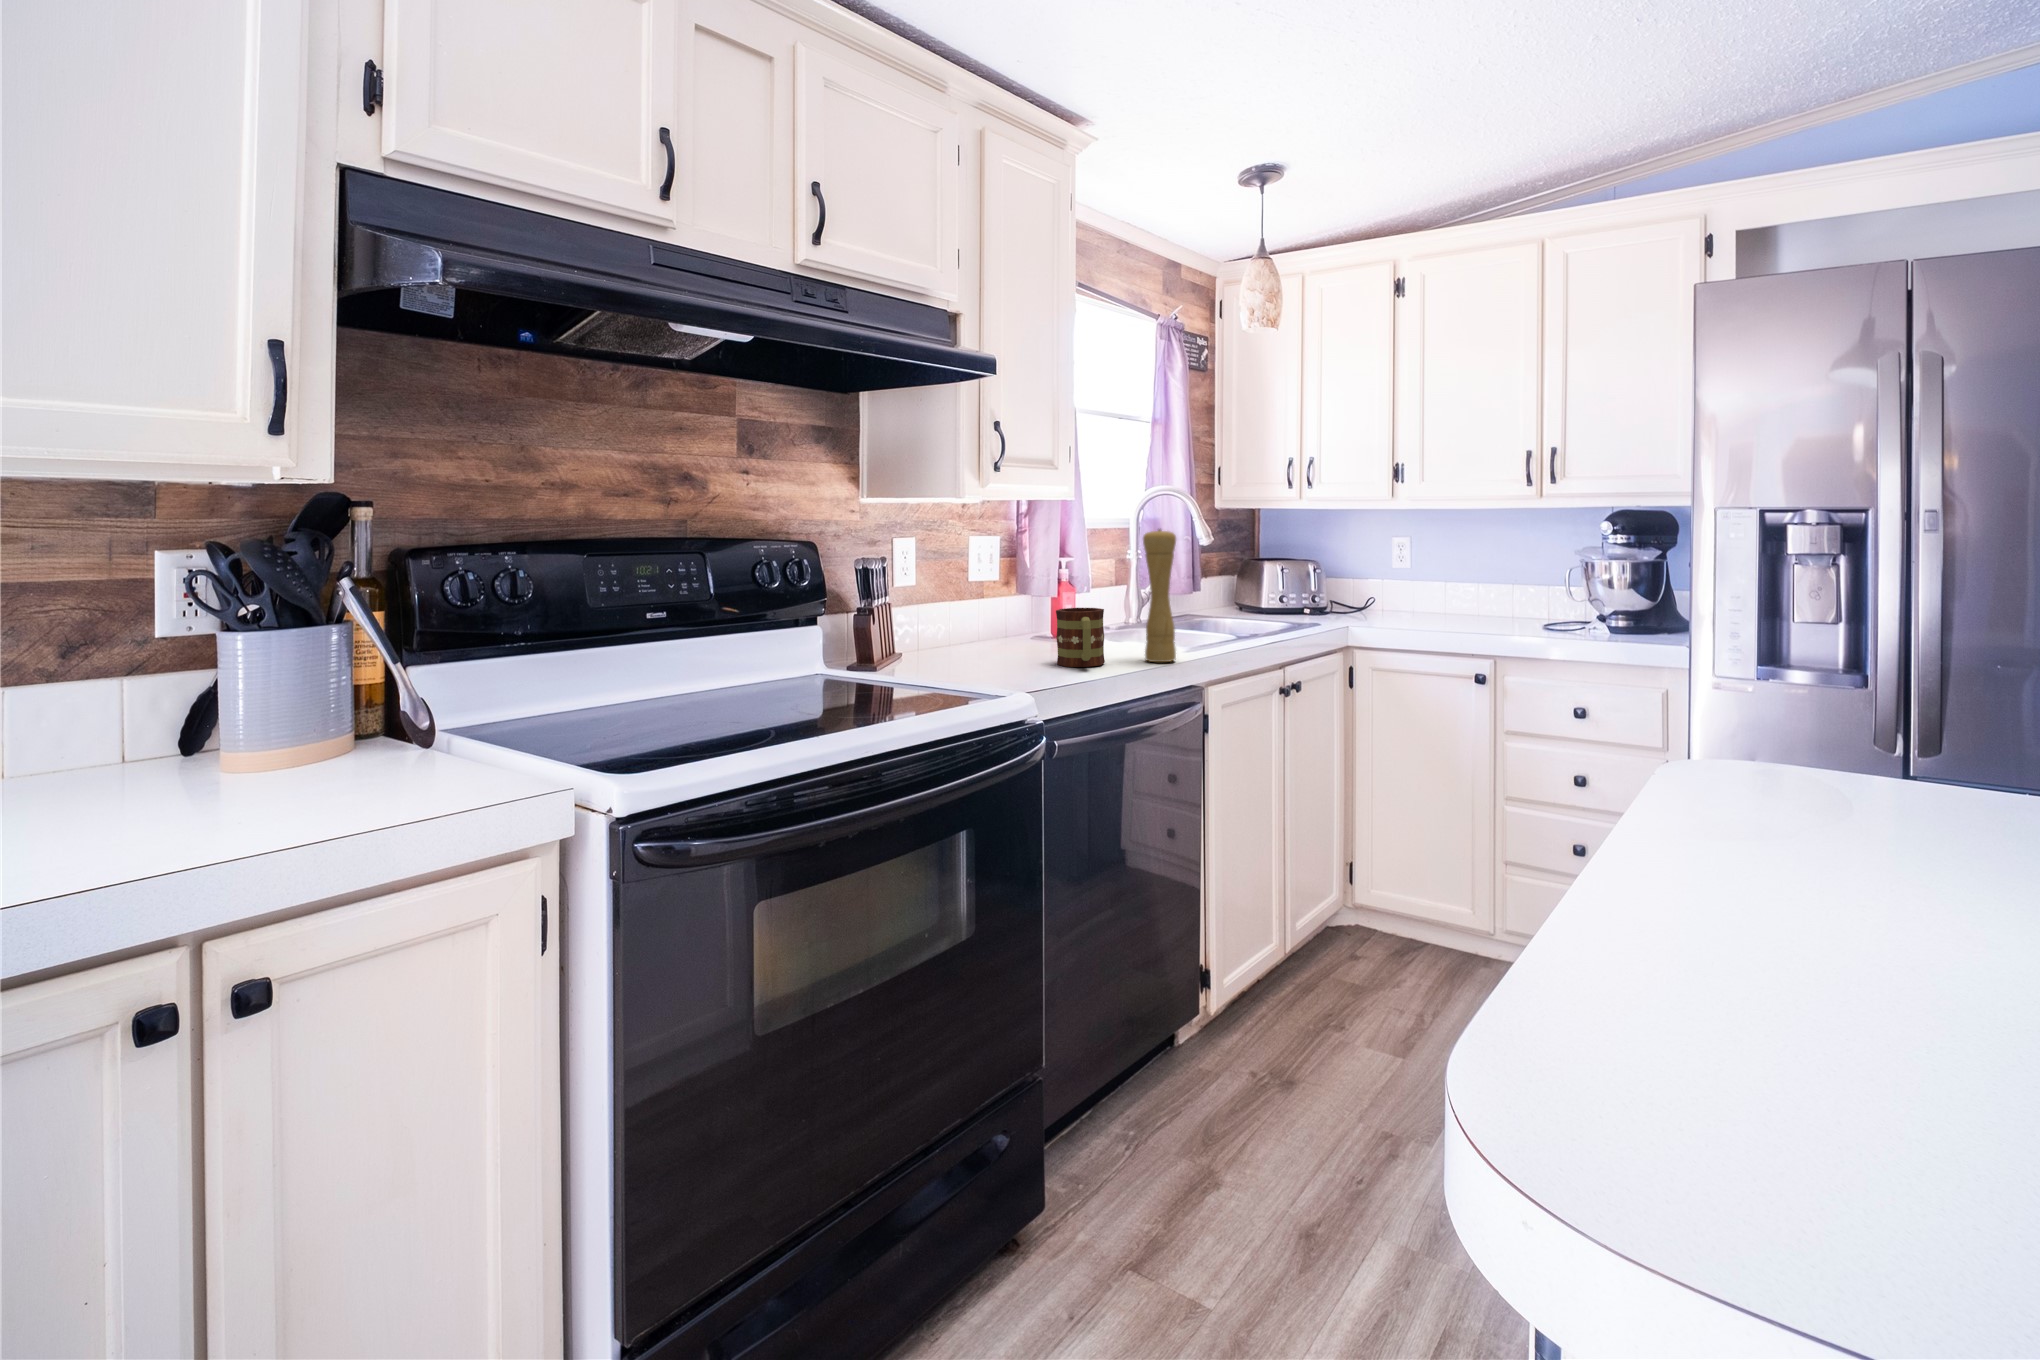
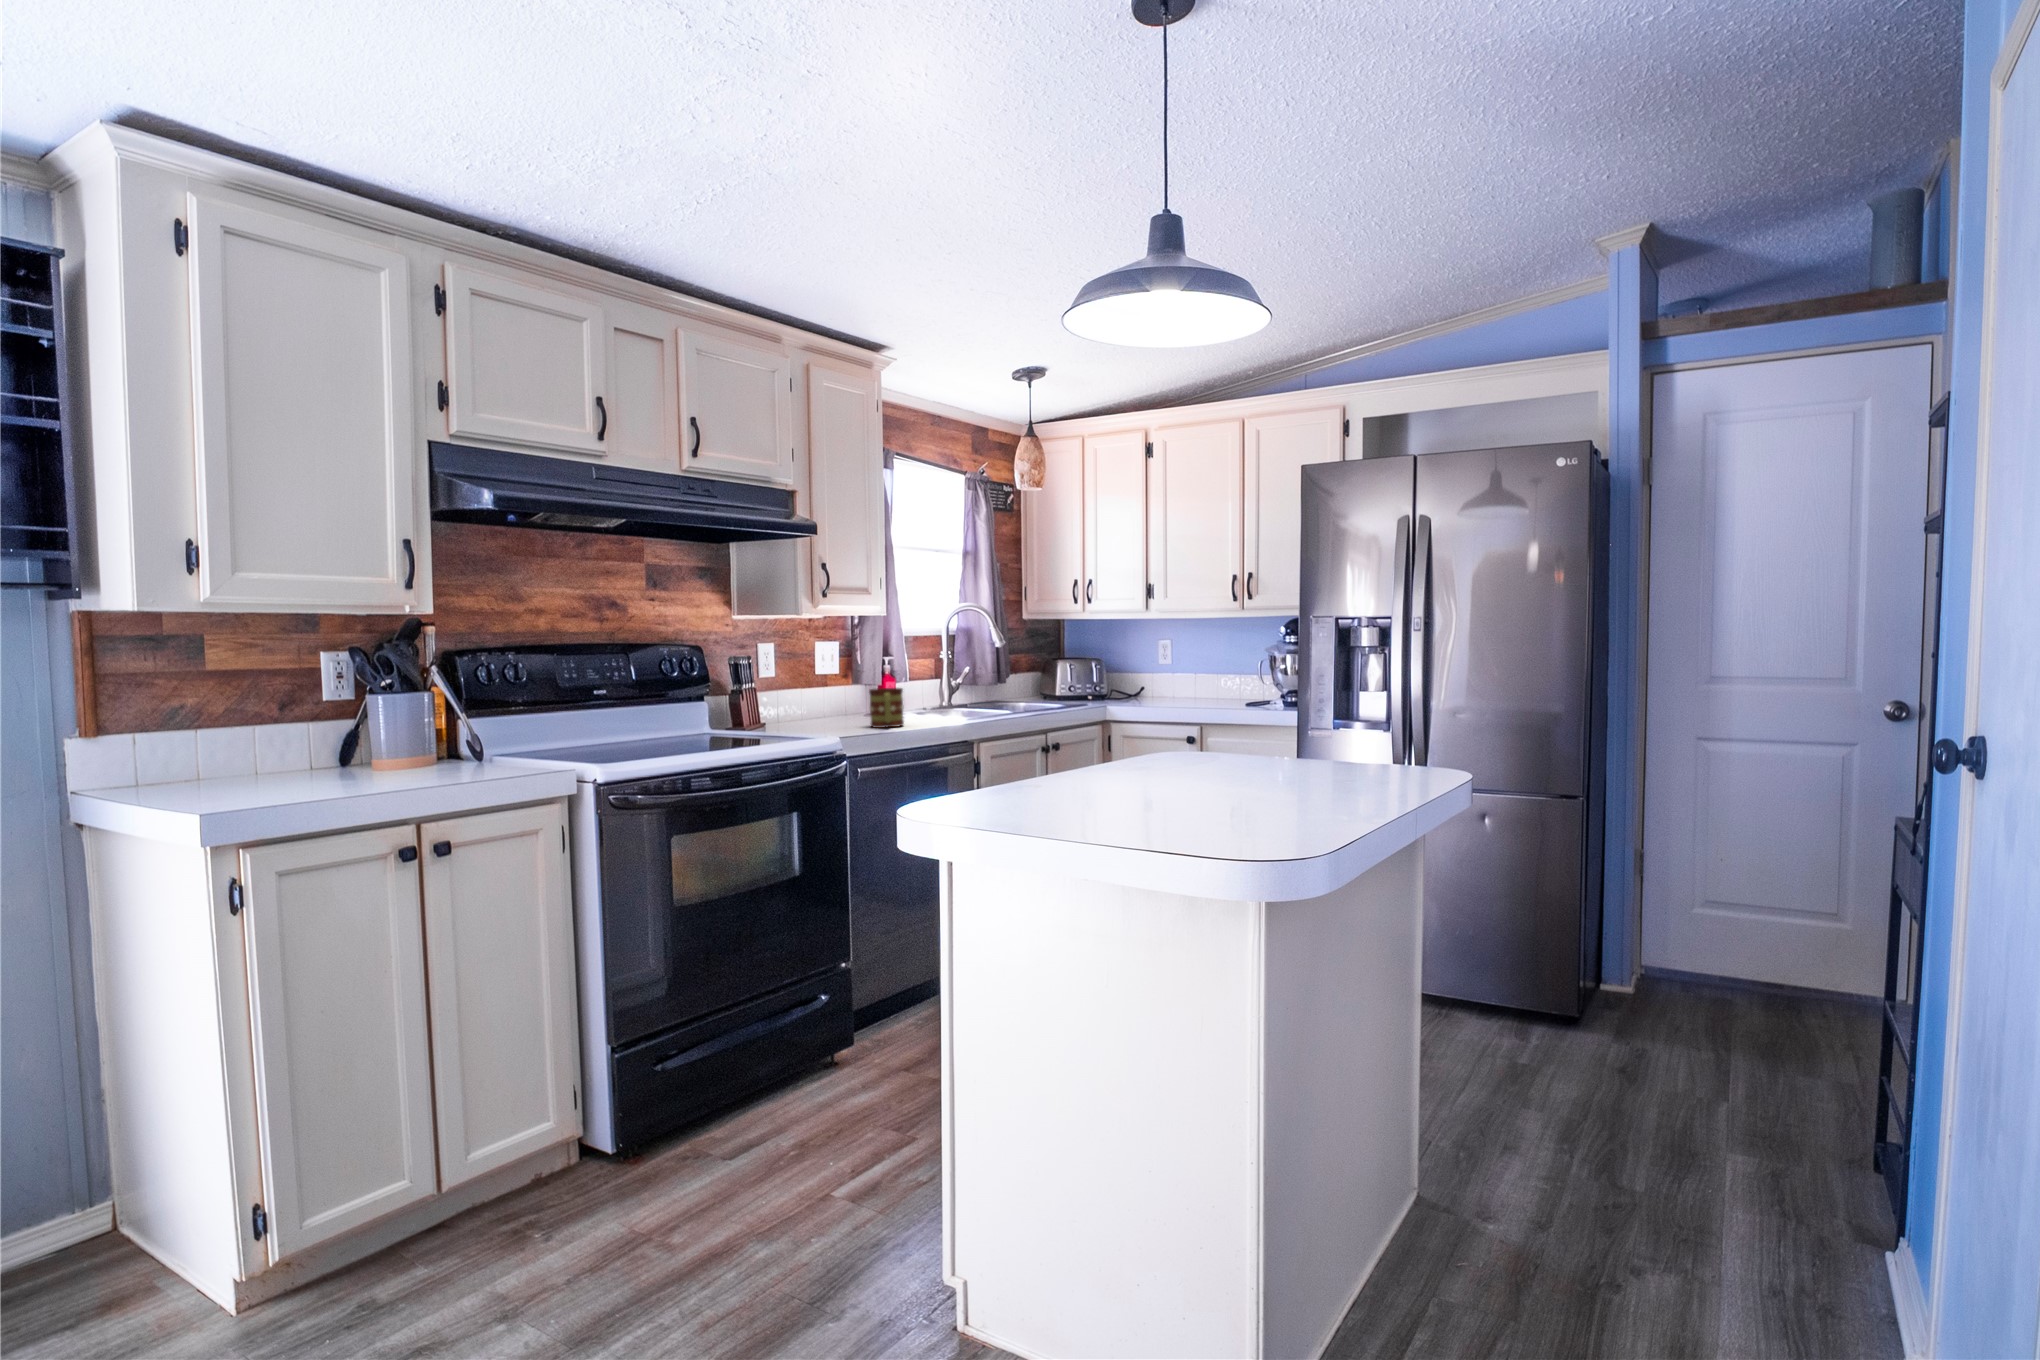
pepper mill: present [1143,529,1176,662] -> none [930,633,956,724]

